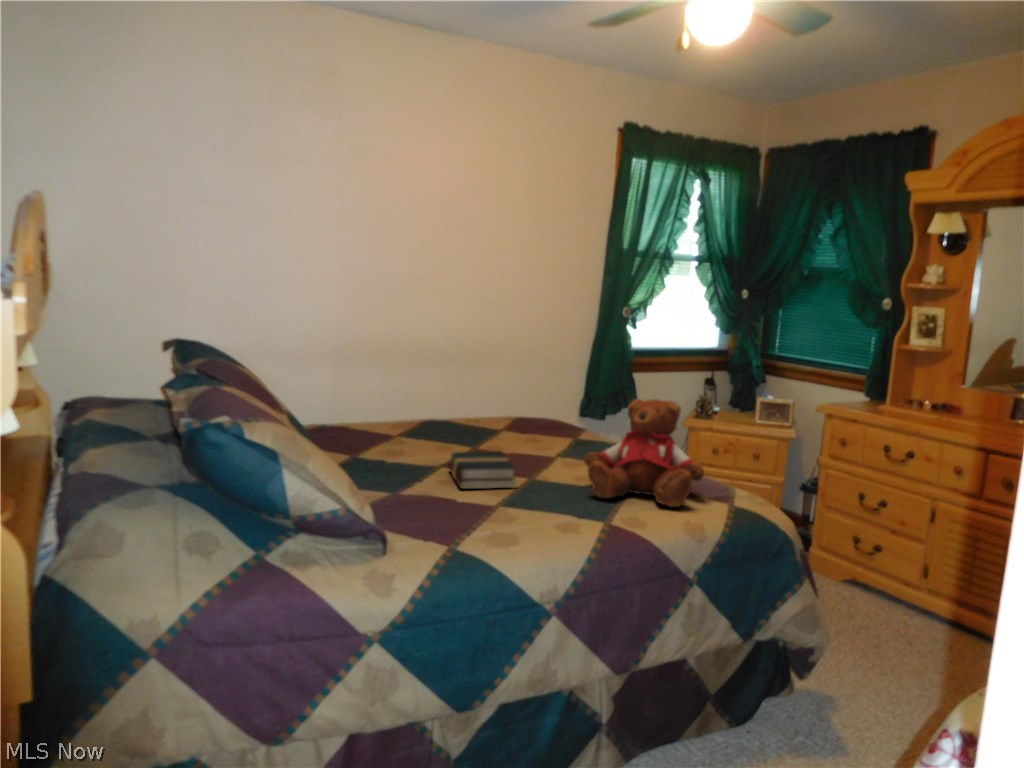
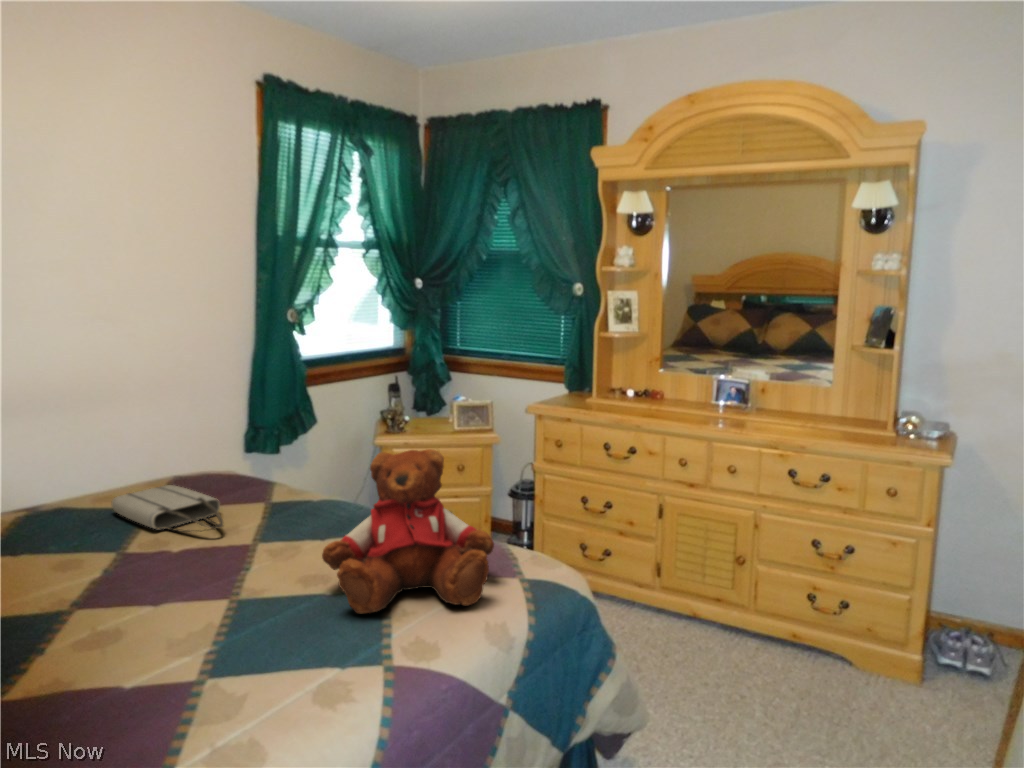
tote bag: none [477,417,541,444] -> present [111,485,223,532]
hardback book: present [448,452,517,489] -> none [90,564,226,656]

